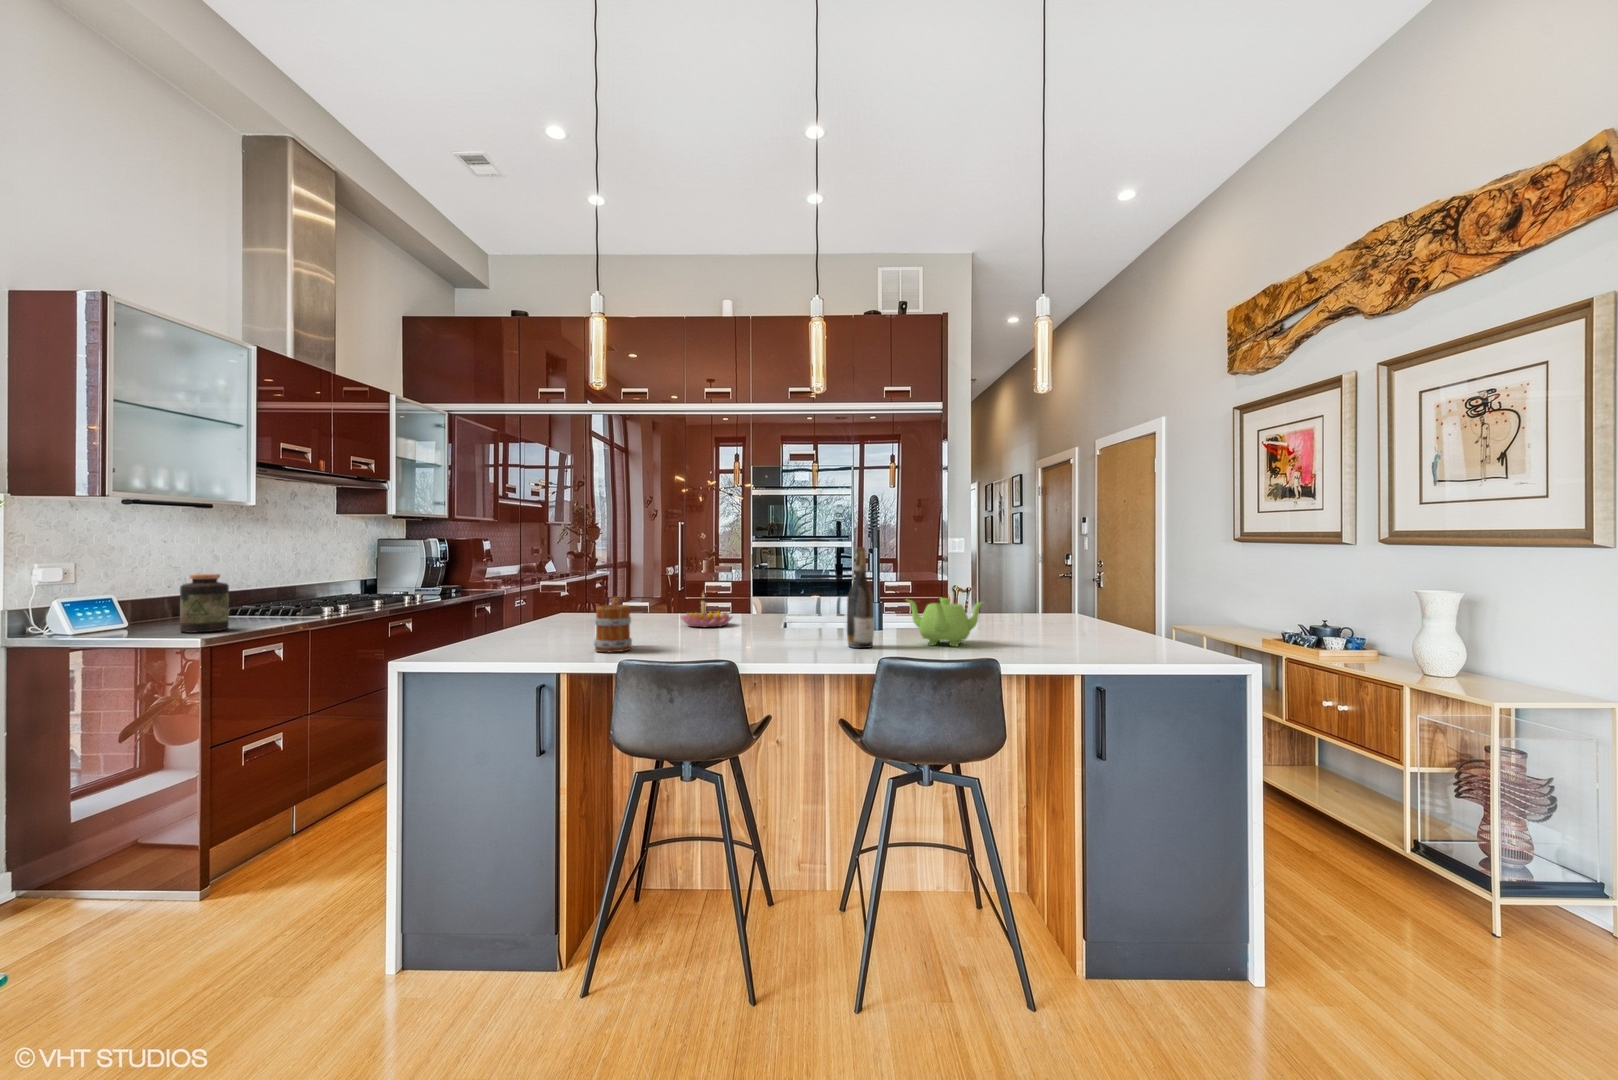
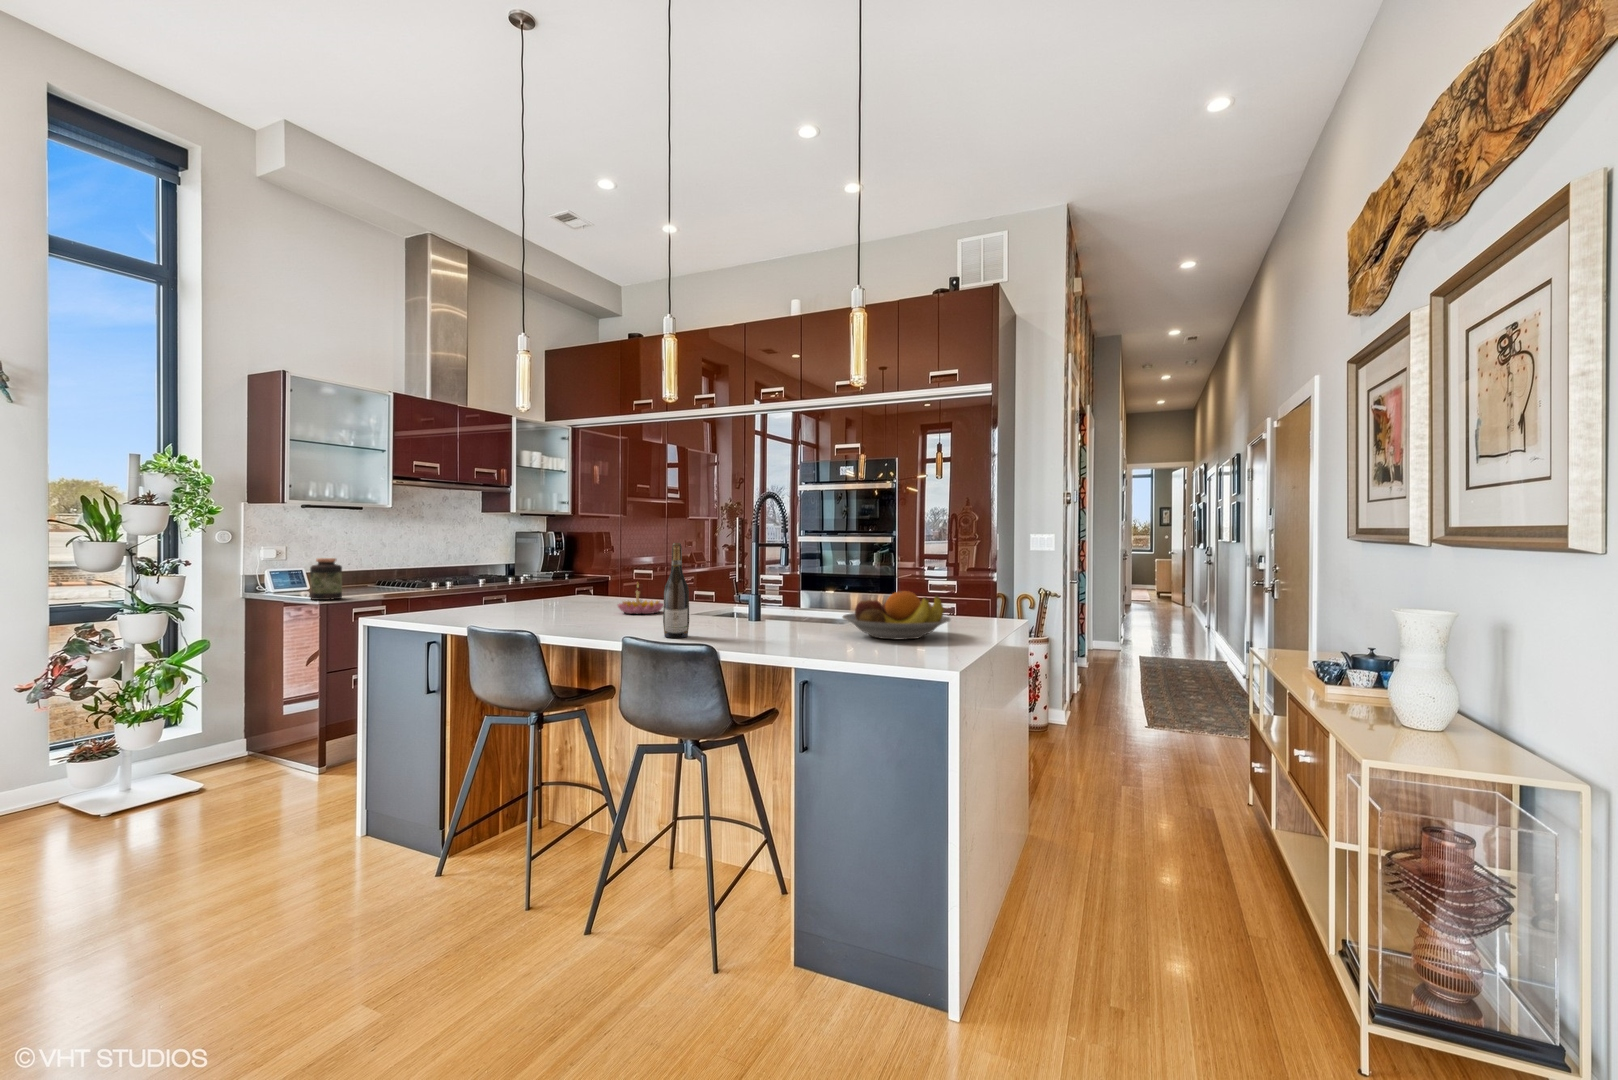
fruit bowl: none [987,590,1093,636] -> present [843,591,950,640]
mug: present [594,597,632,652] -> none [474,583,513,628]
teapot: present [907,598,984,646] -> none [727,594,786,642]

